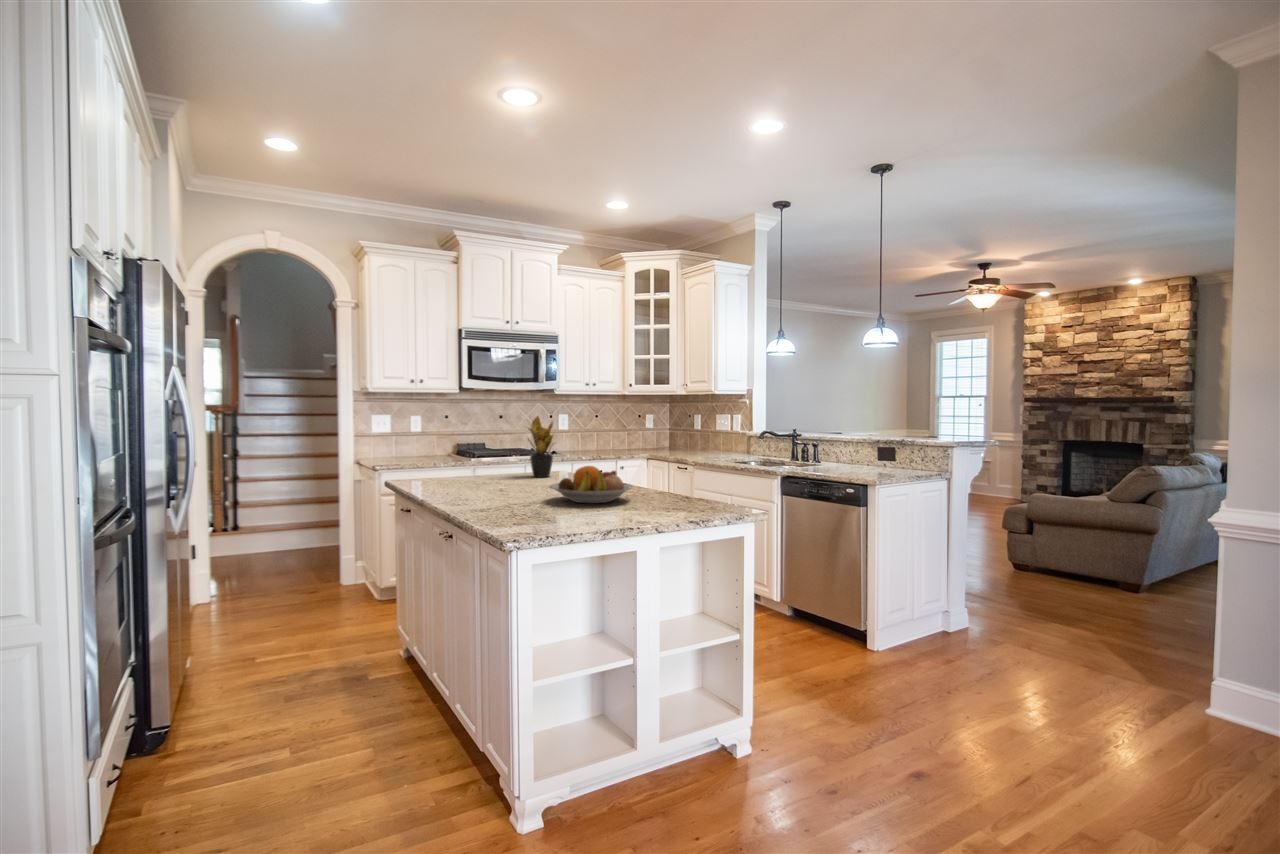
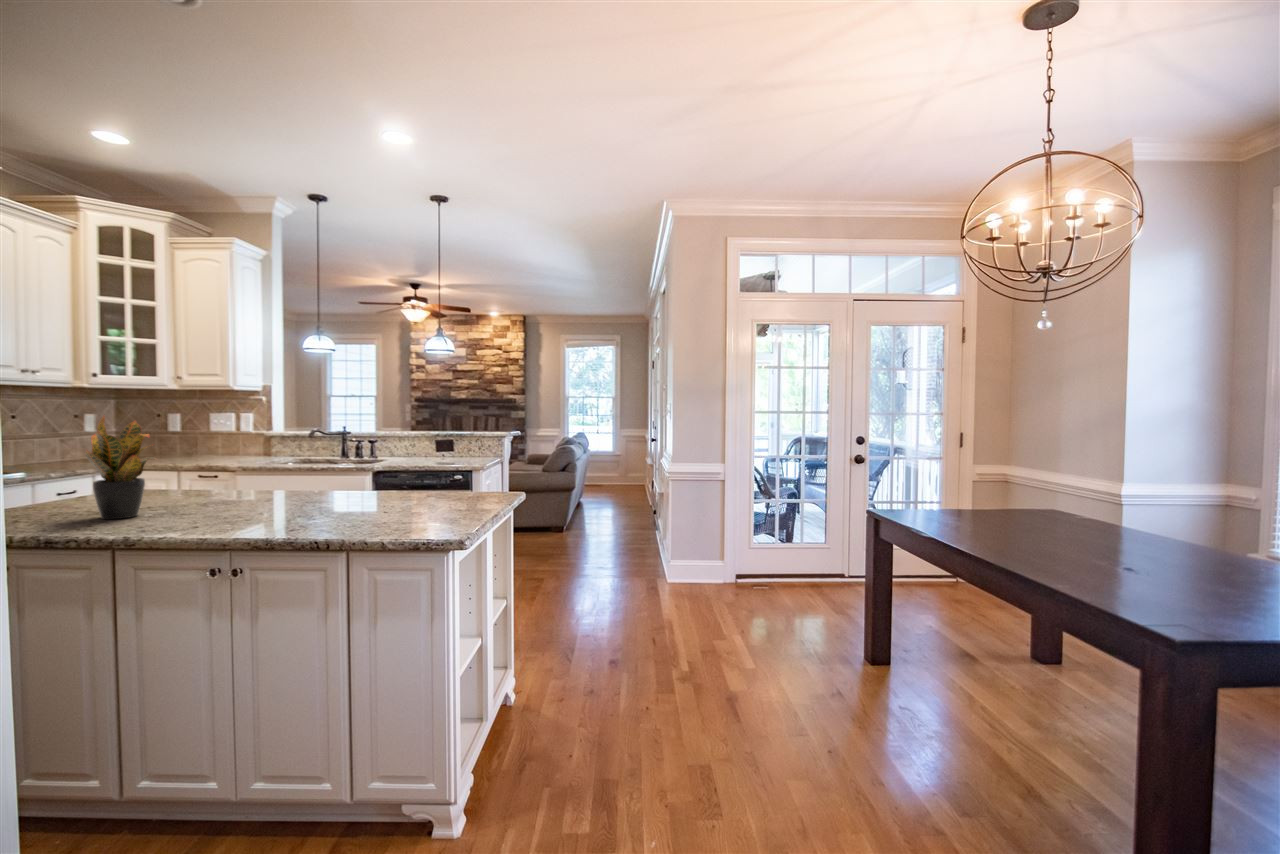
fruit bowl: present [550,466,634,503] -> none [336,476,455,527]

